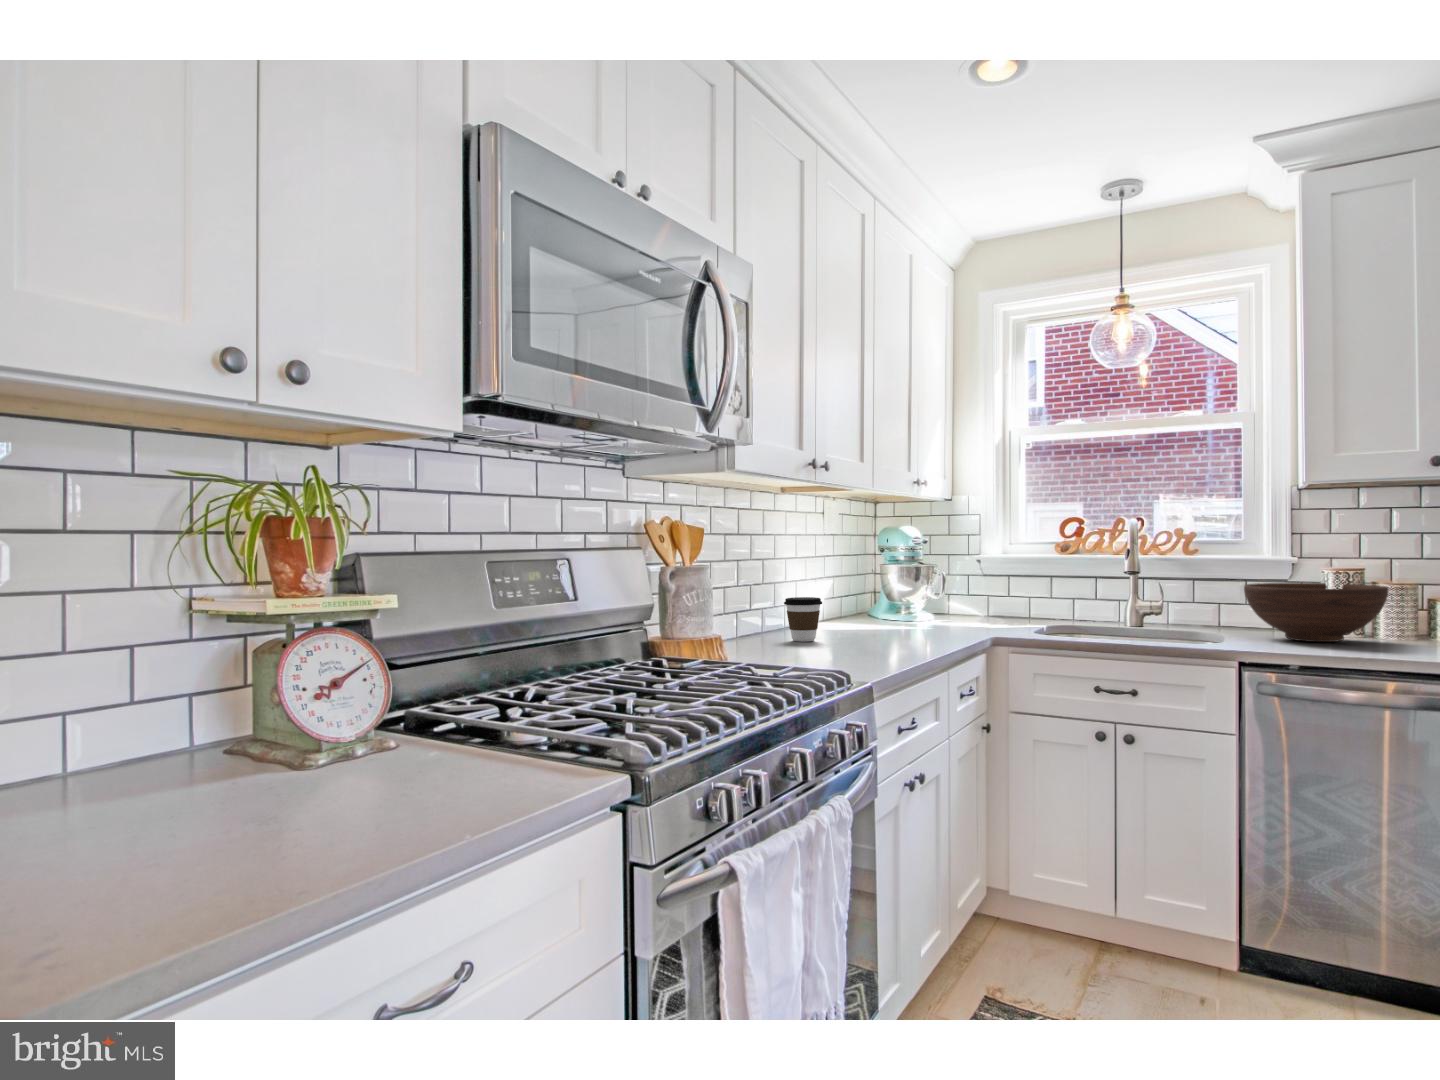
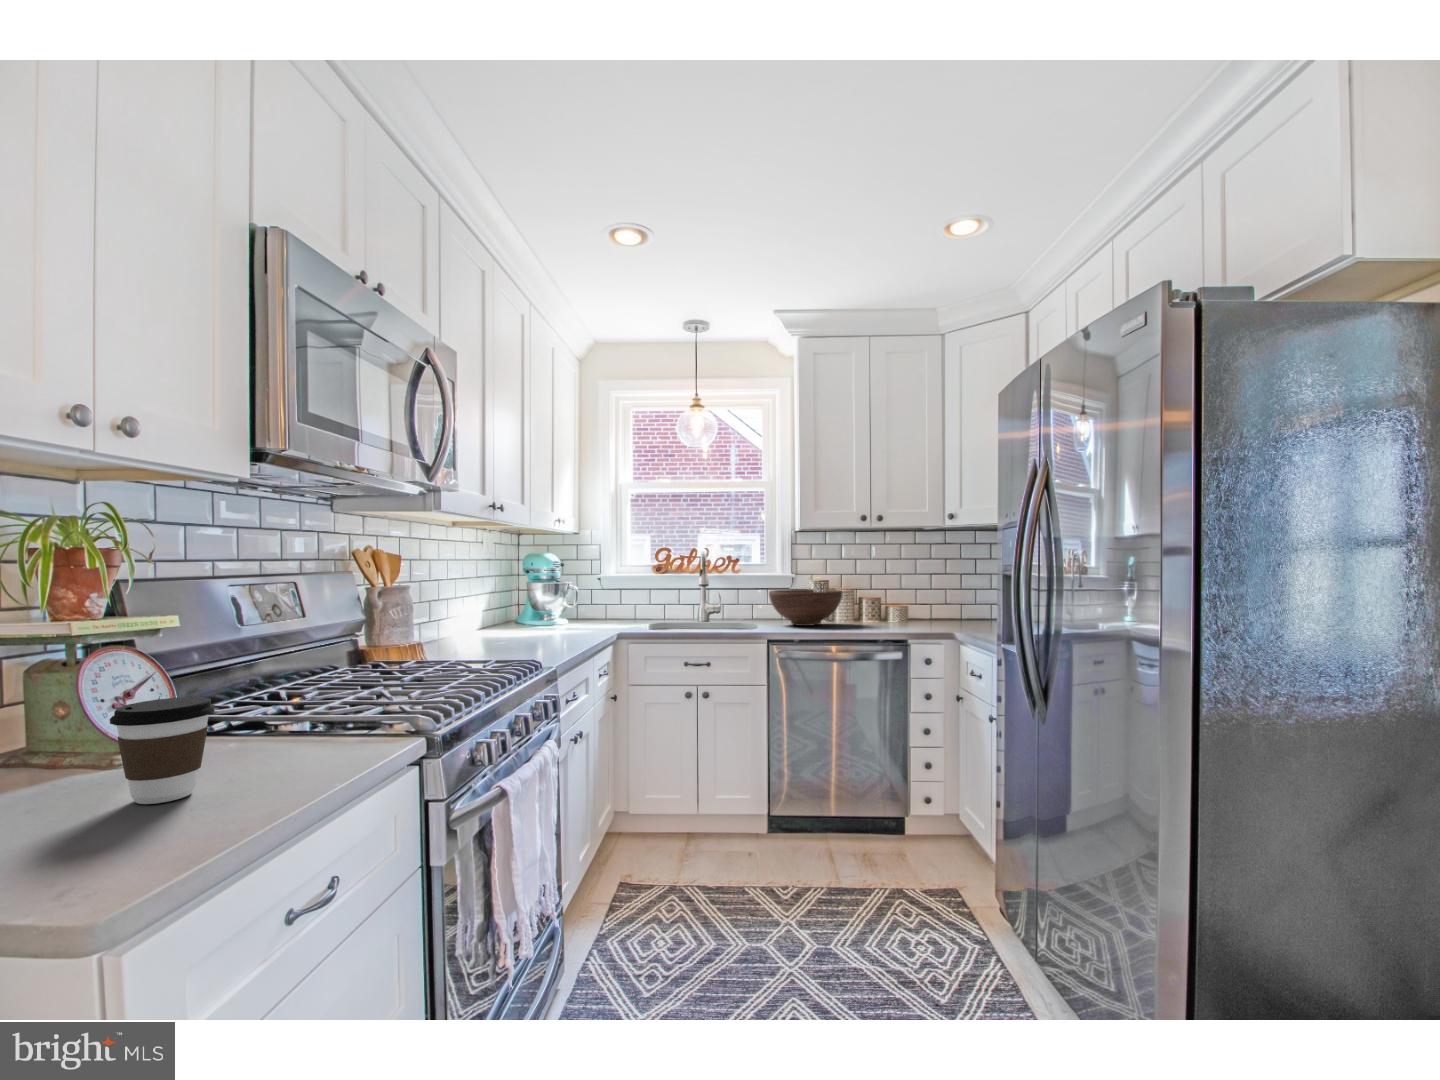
coffee cup: present [784,597,822,642] -> present [110,697,215,804]

